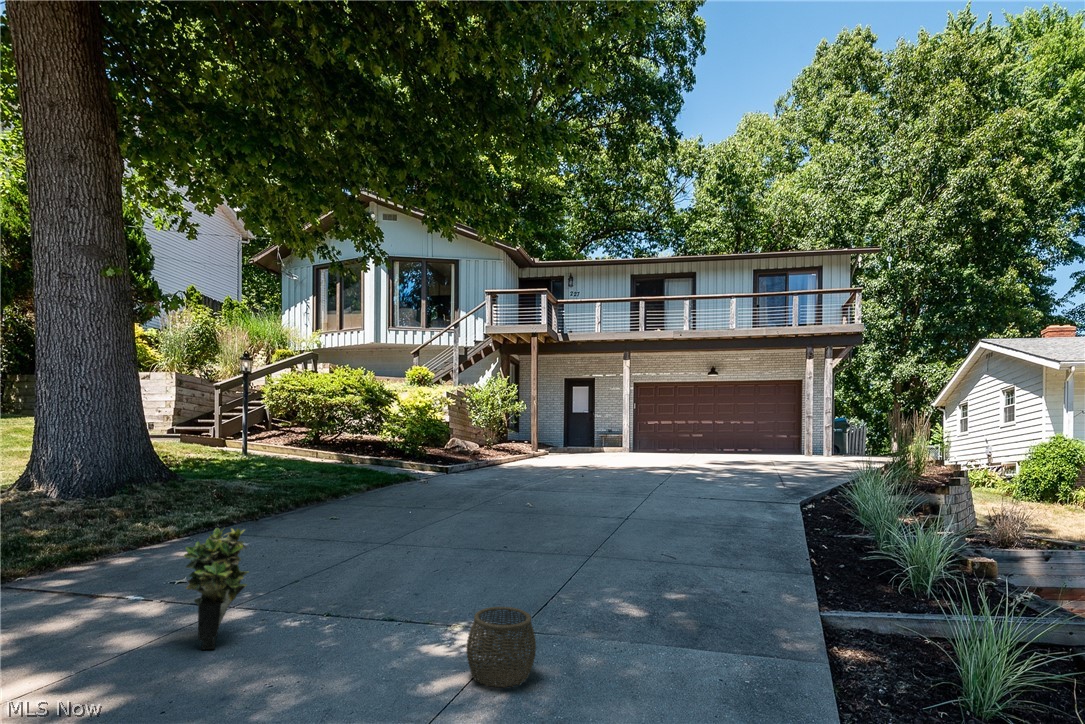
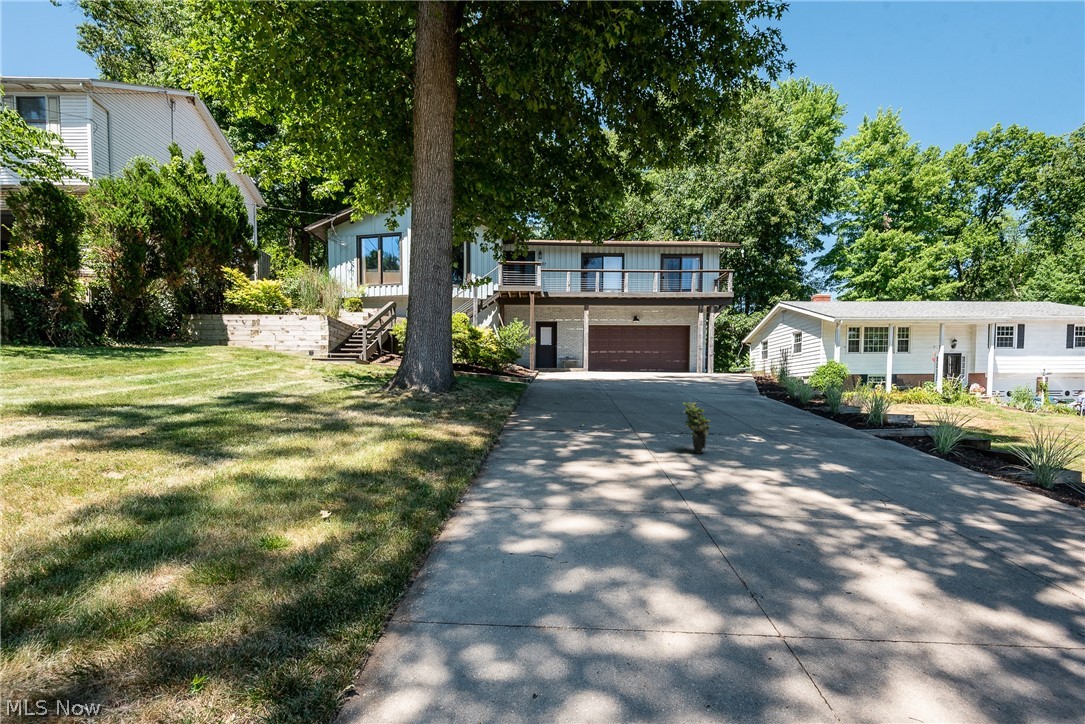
woven basket: present [467,607,536,688] -> none [809,430,842,459]

